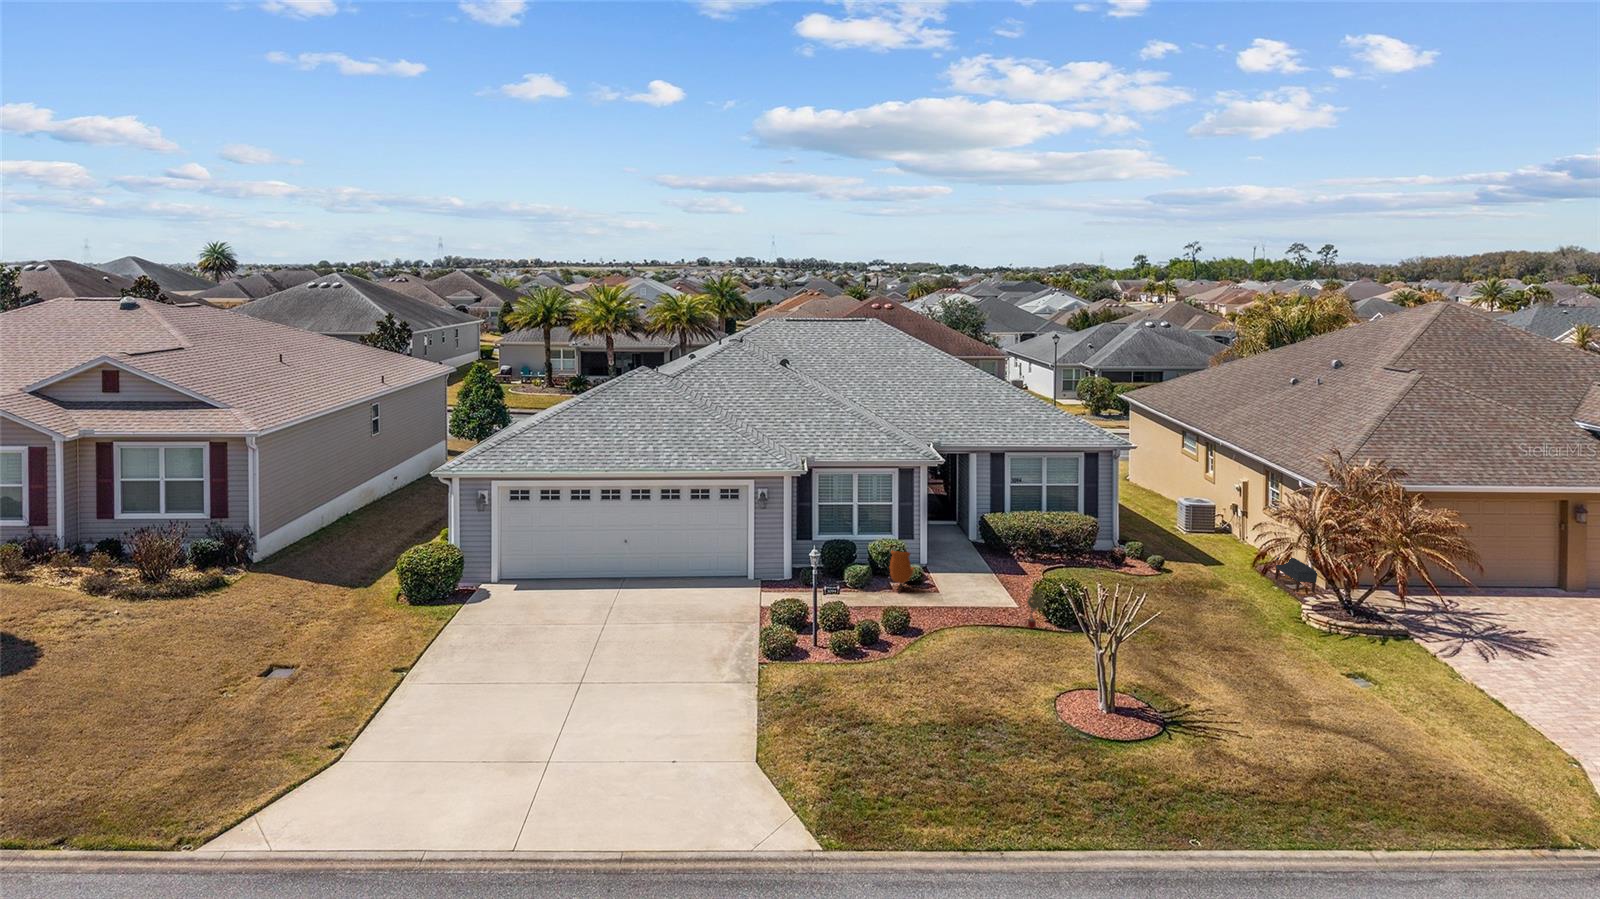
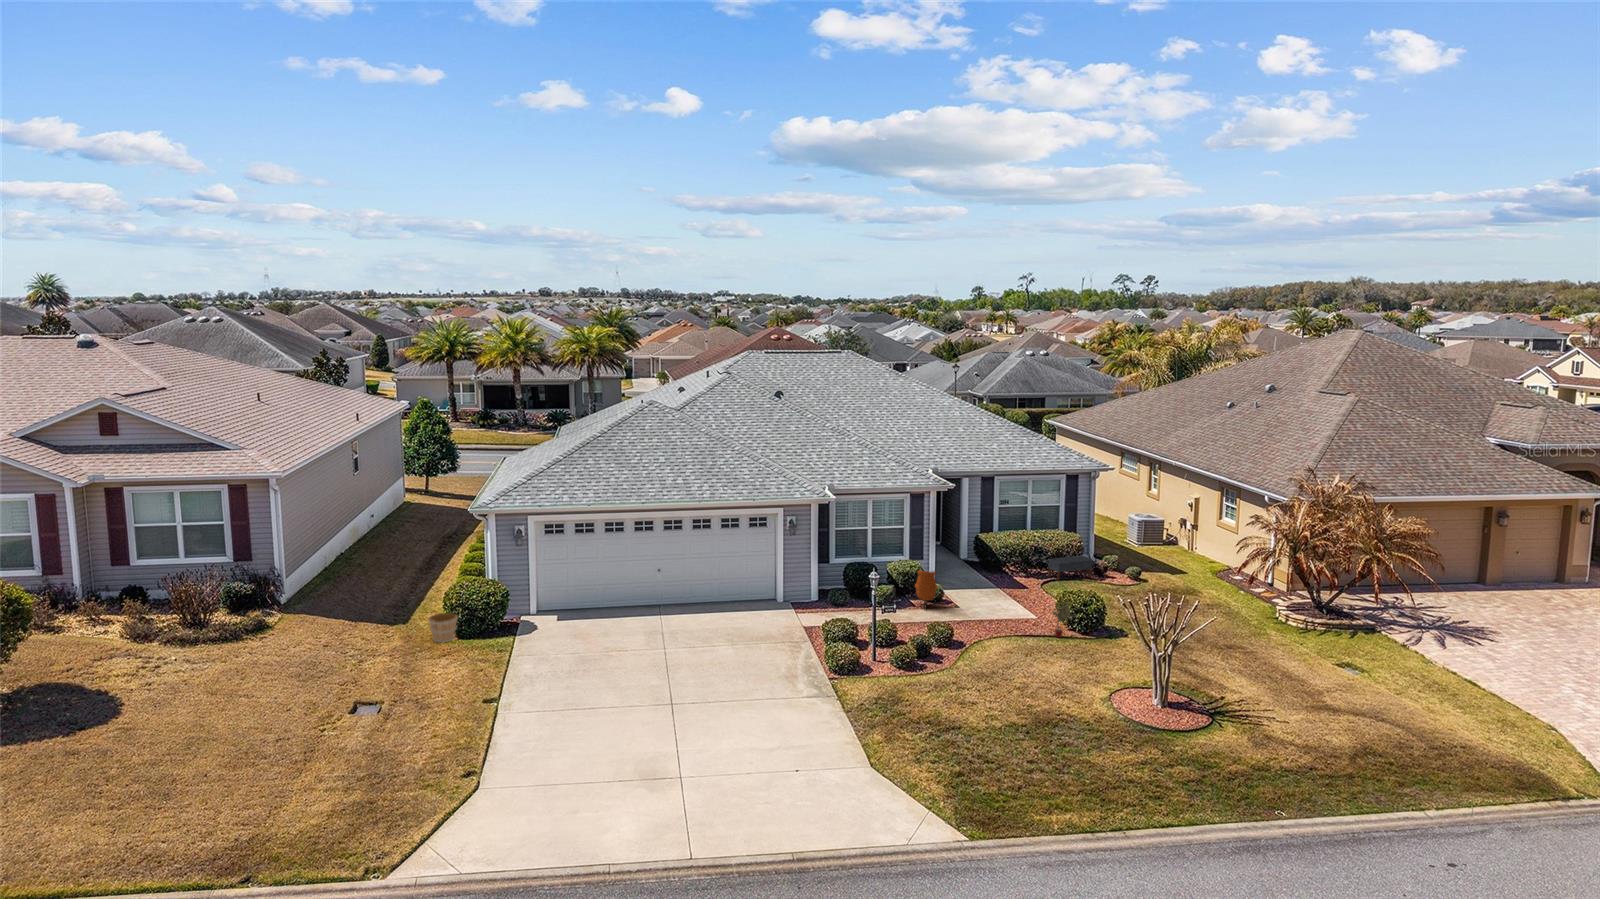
bench: present [1275,557,1317,593] -> present [1048,556,1092,581]
wooden bucket: none [376,576,406,606] -> present [428,613,458,643]

